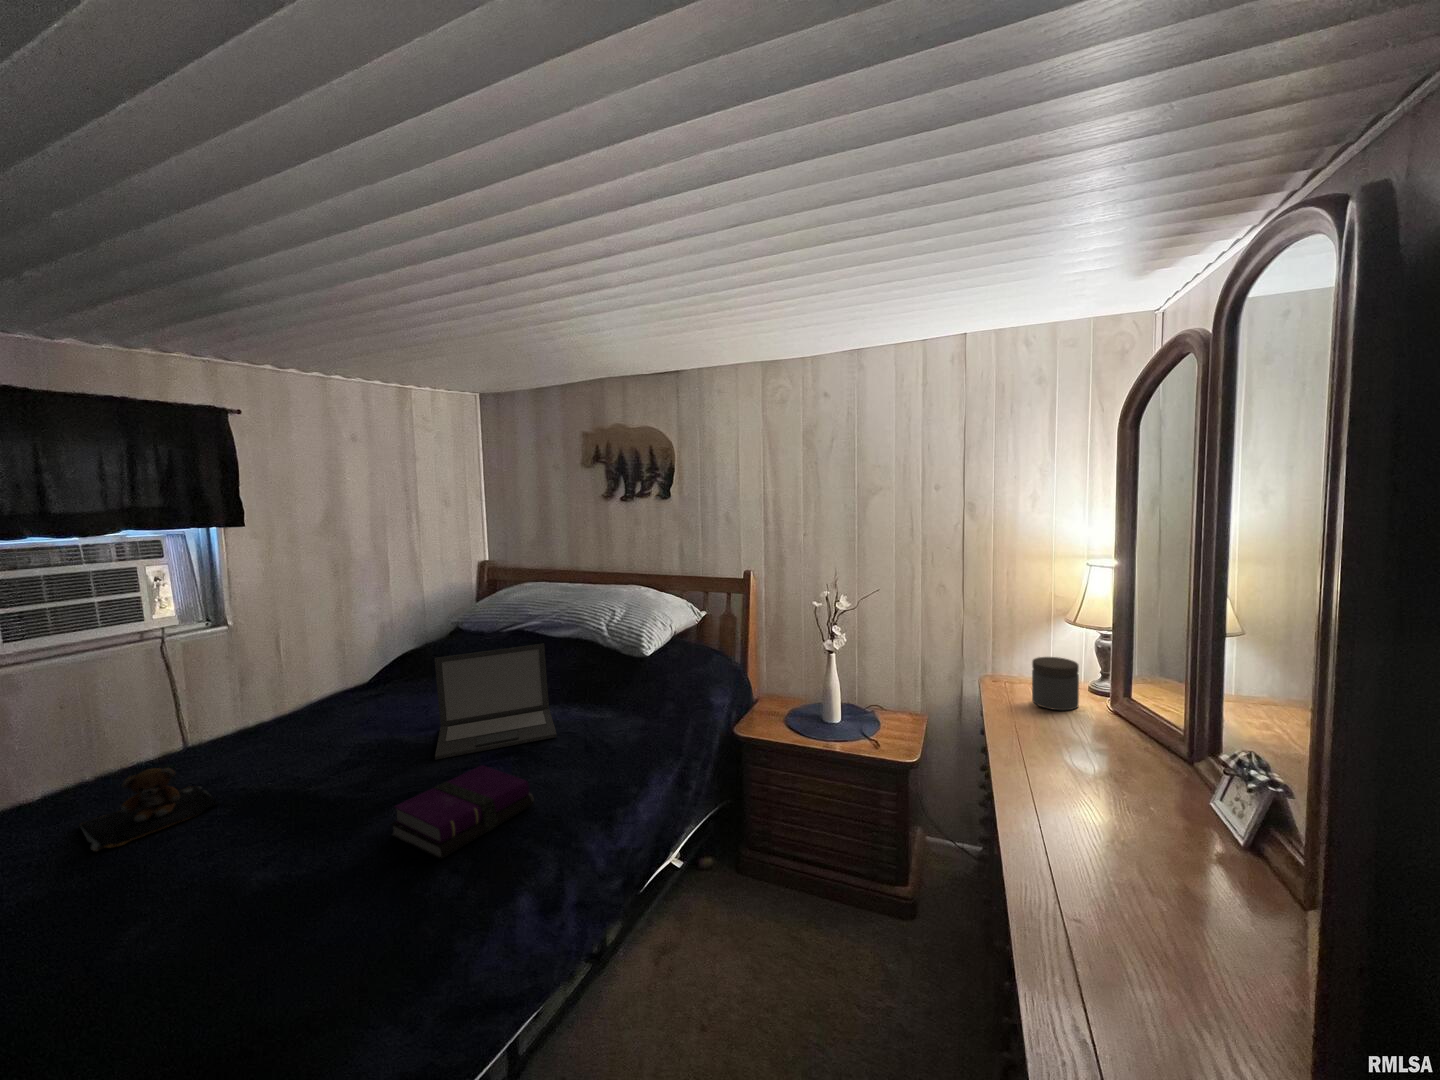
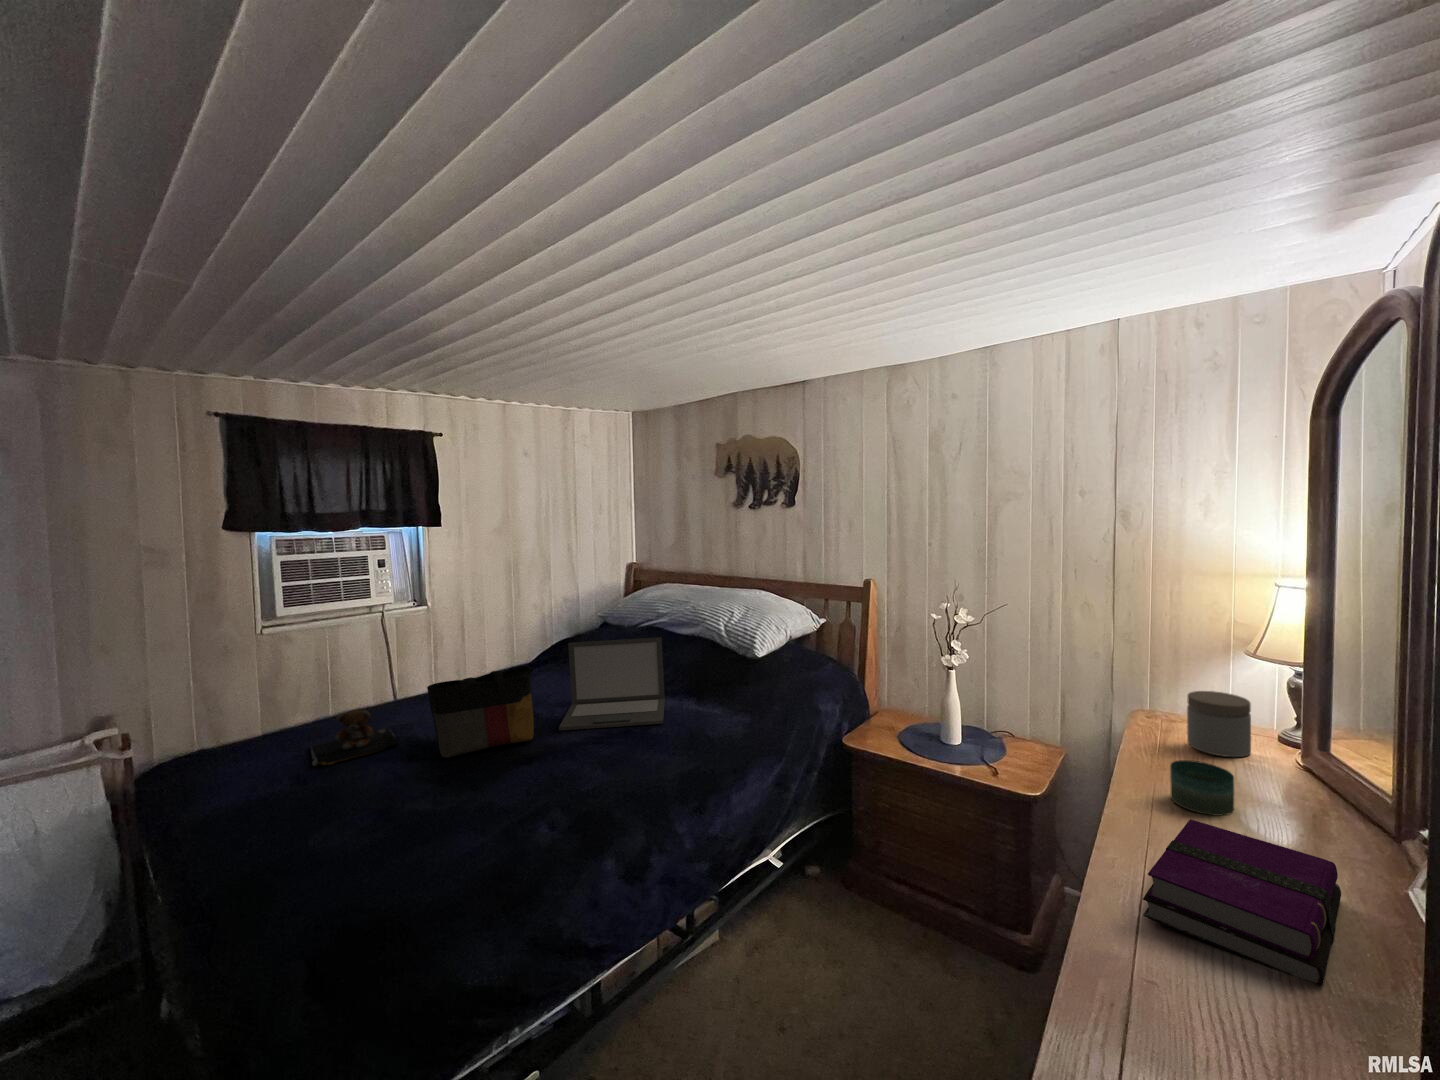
tote bag: none [266,691,407,812] -> present [427,666,534,758]
candle: none [1040,718,1088,763] -> present [1170,760,1234,816]
hardback book: present [391,765,534,859] -> present [1143,819,1341,986]

